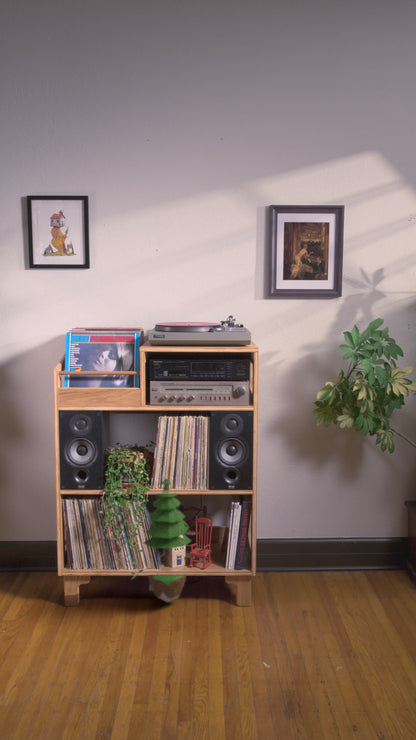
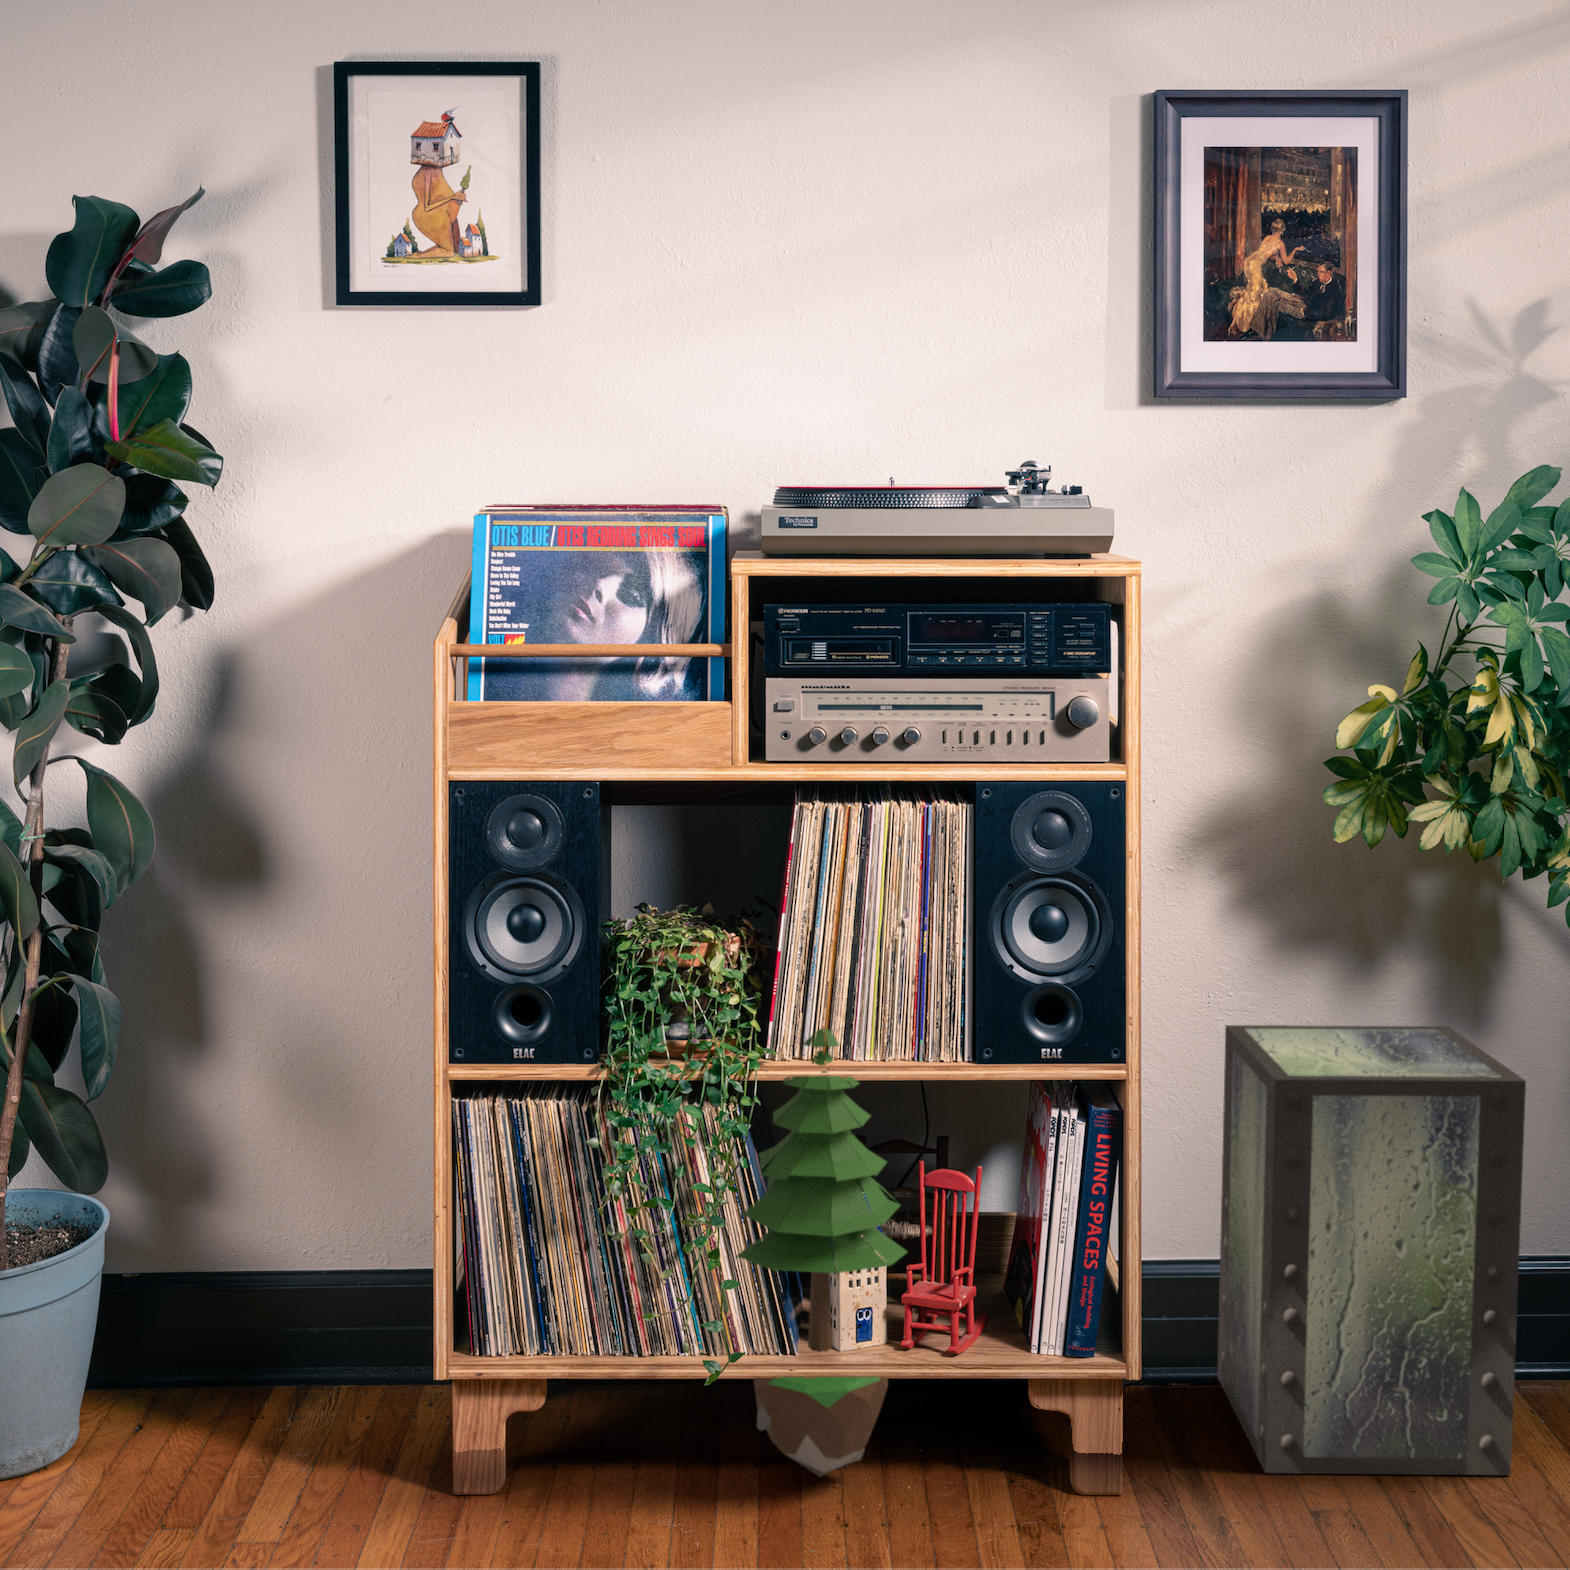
storage box: none [284,472,364,601] -> present [1217,1025,1526,1475]

